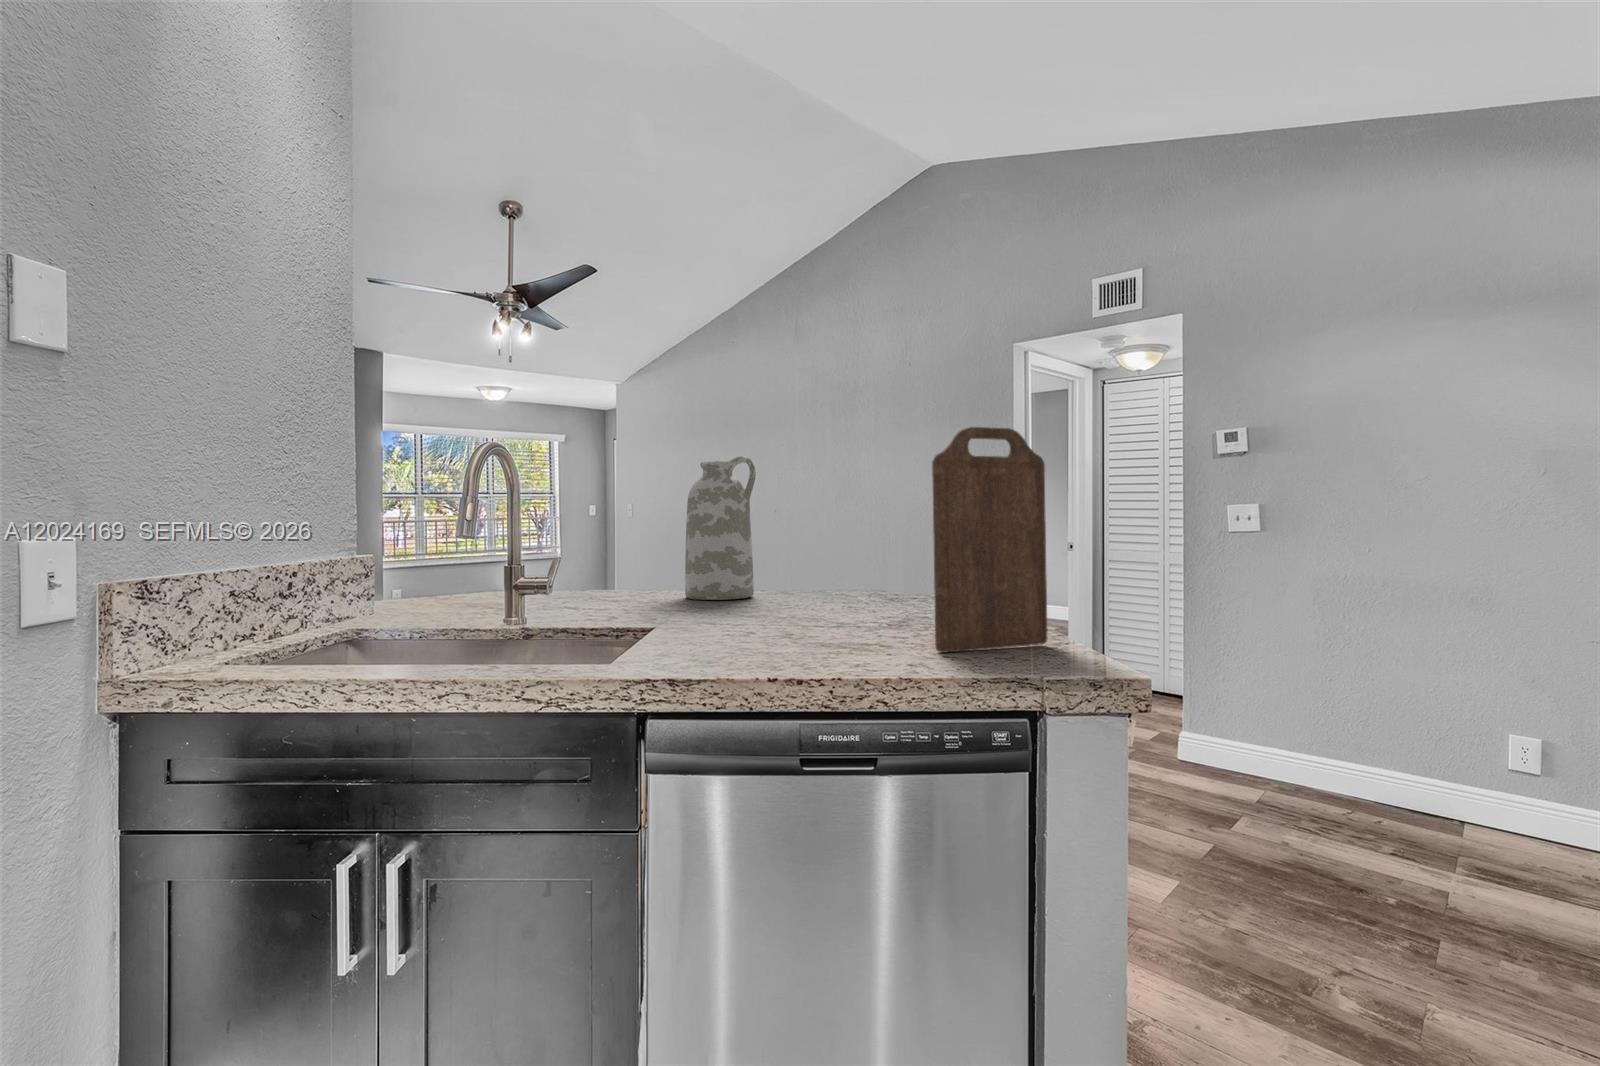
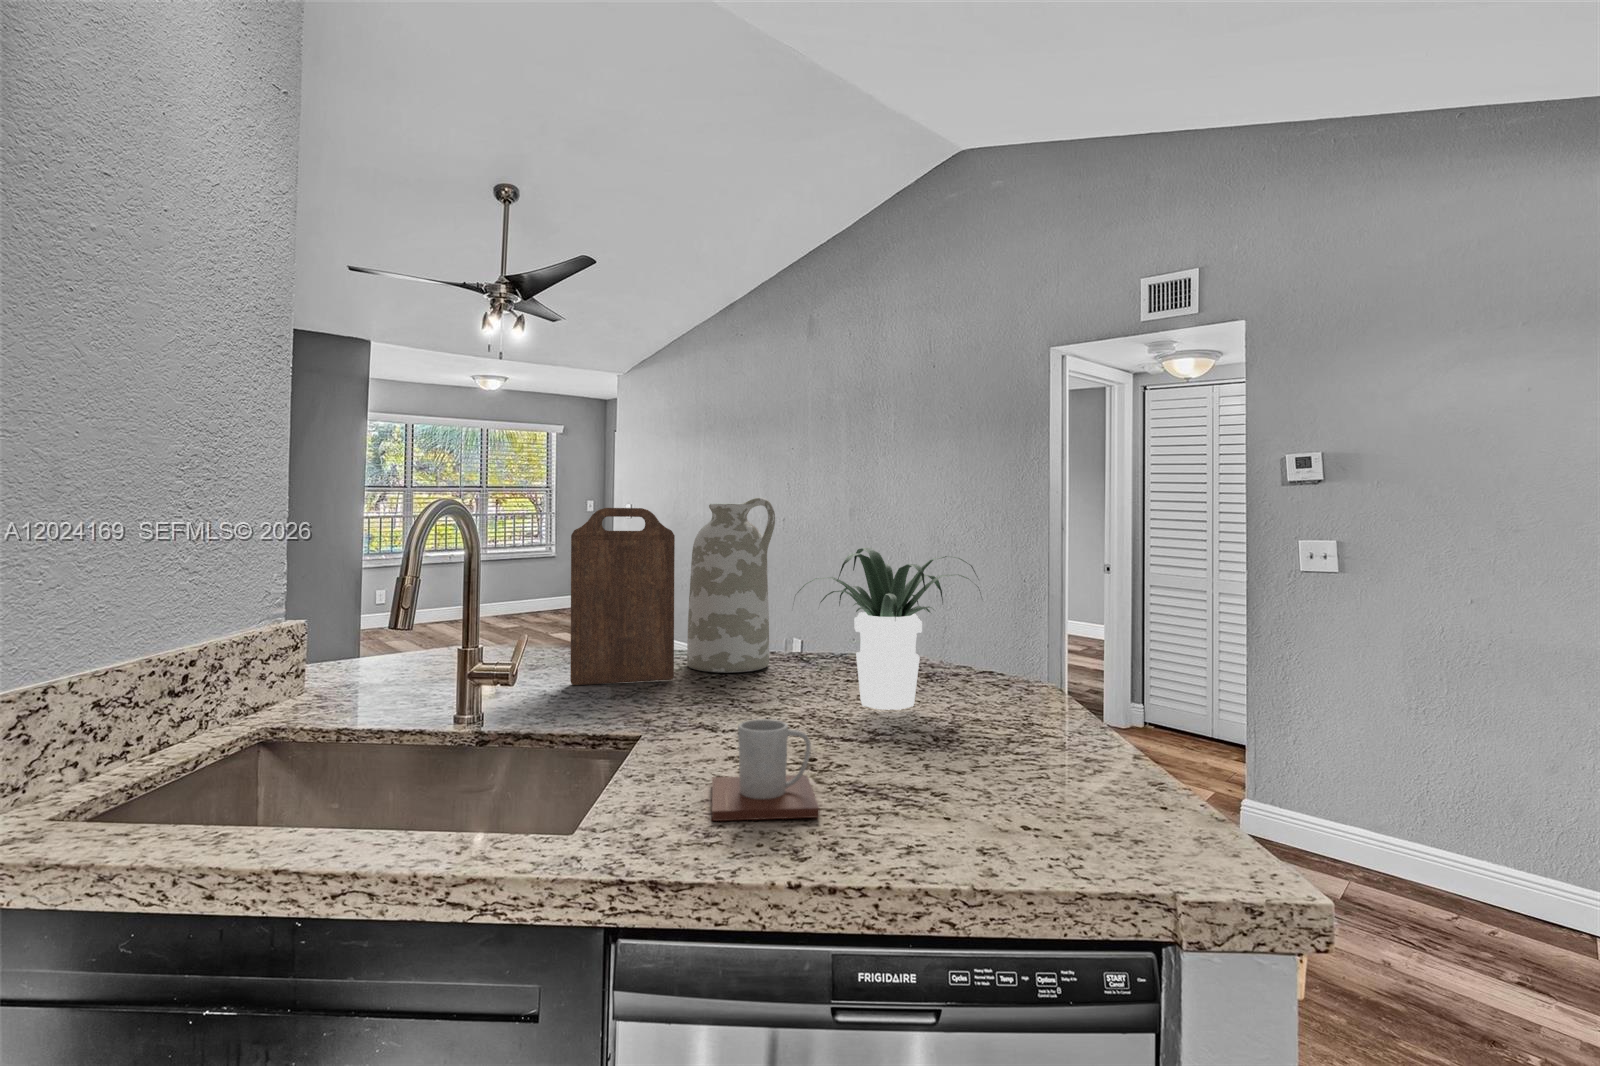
cutting board: present [932,427,1048,653] -> present [570,508,675,685]
potted plant: none [770,486,925,613] -> present [798,548,980,710]
mug: none [710,590,792,657] -> present [712,719,819,821]

